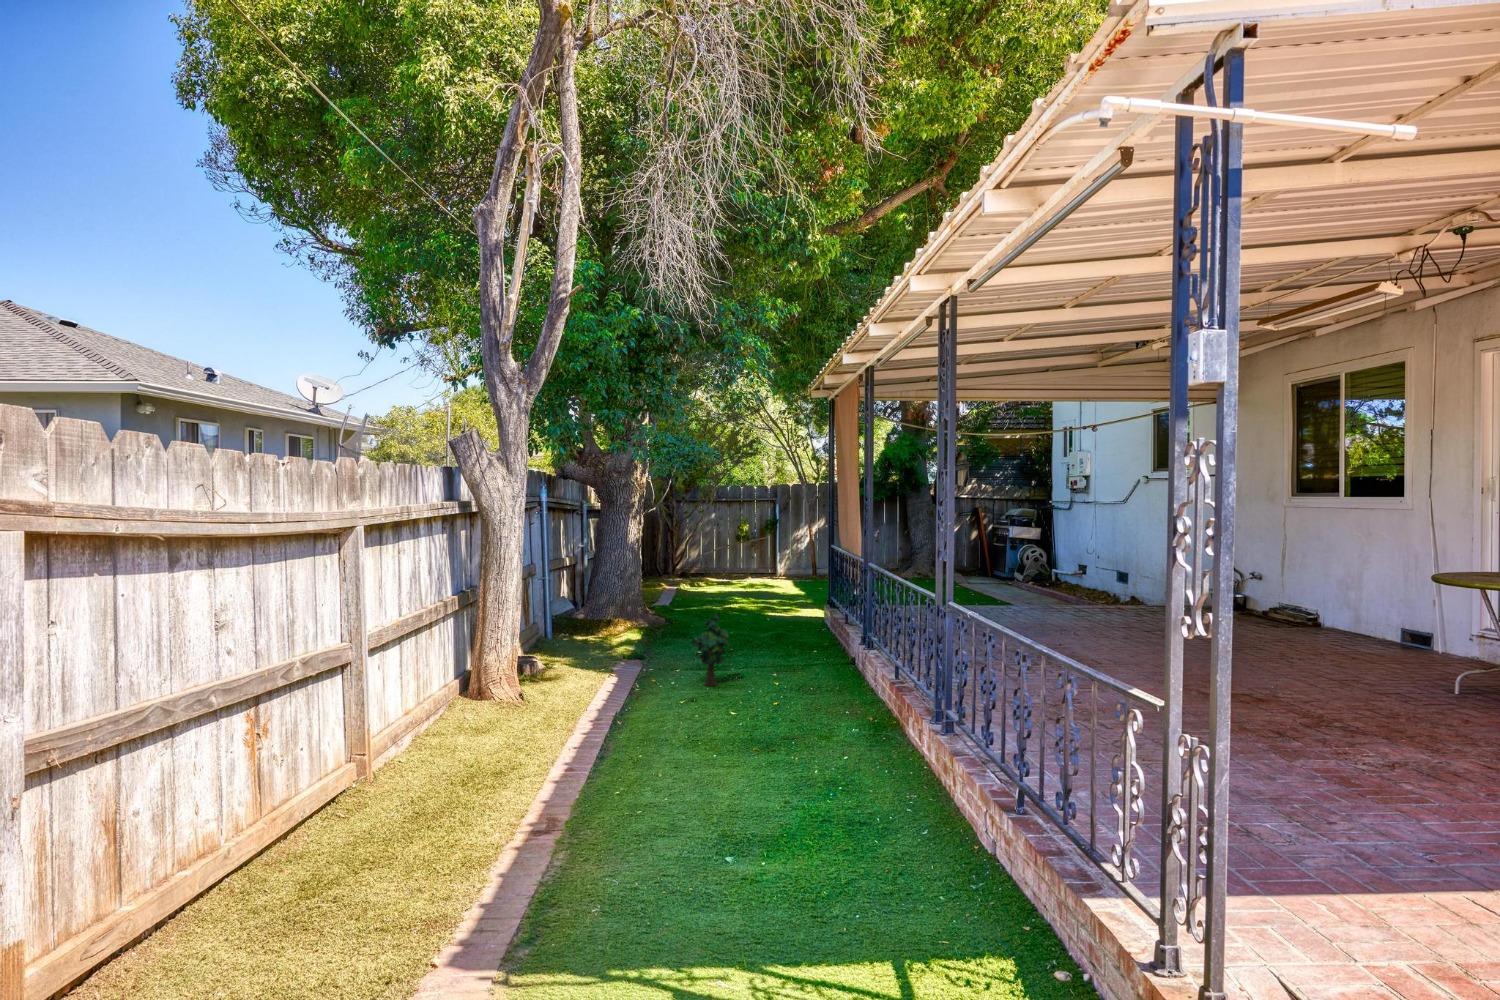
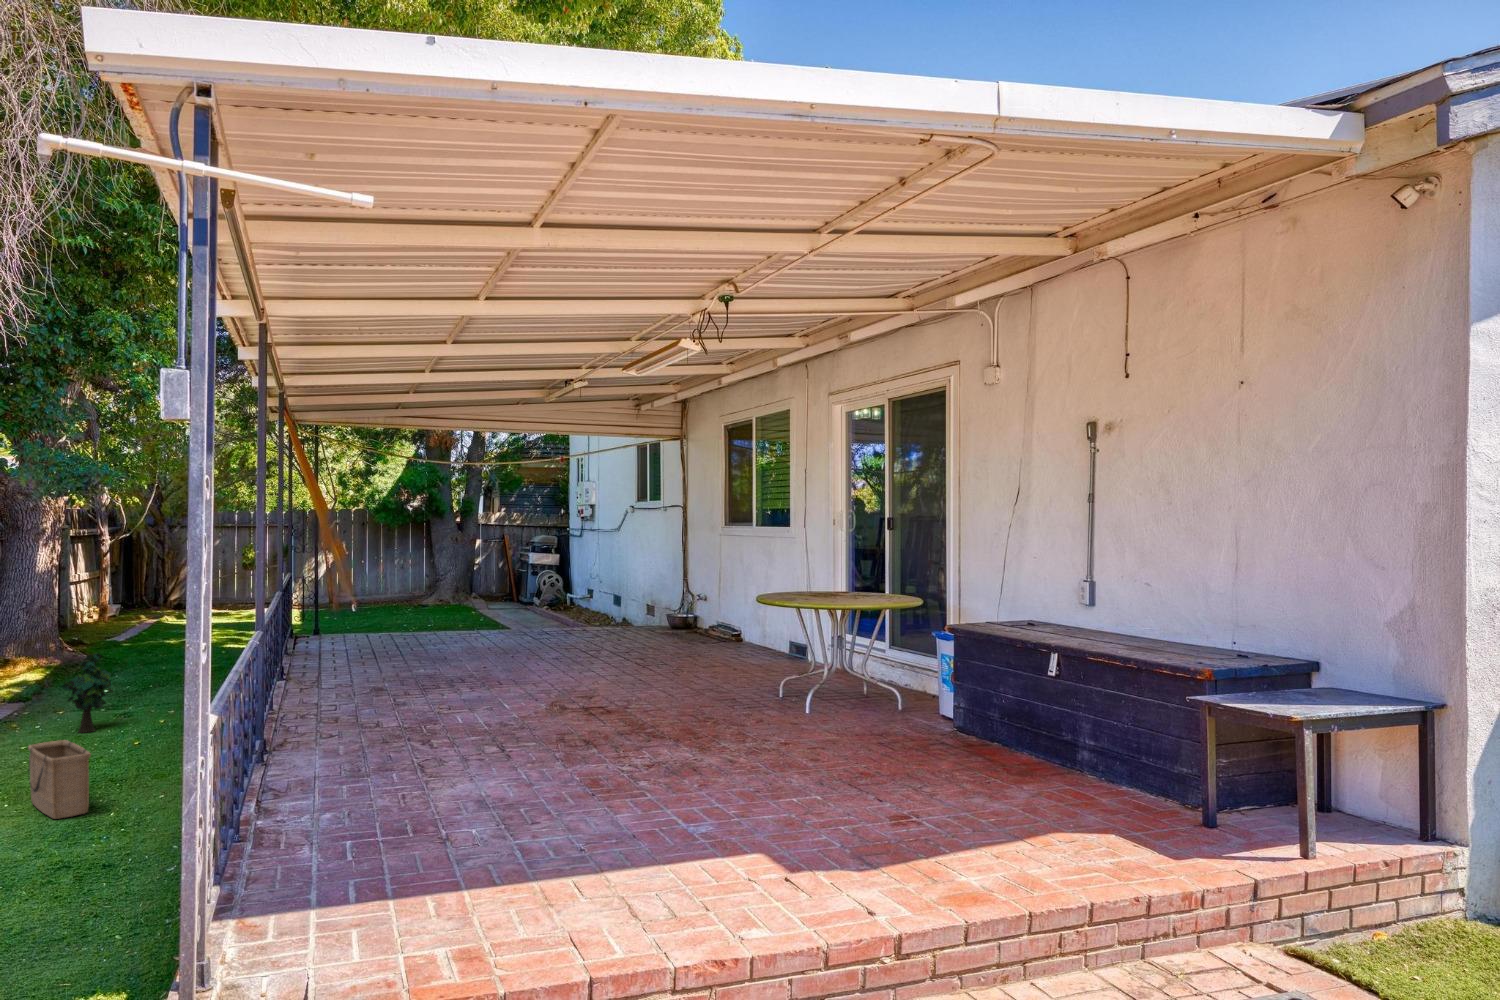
basket: none [709,697,772,776] -> present [28,740,91,819]

